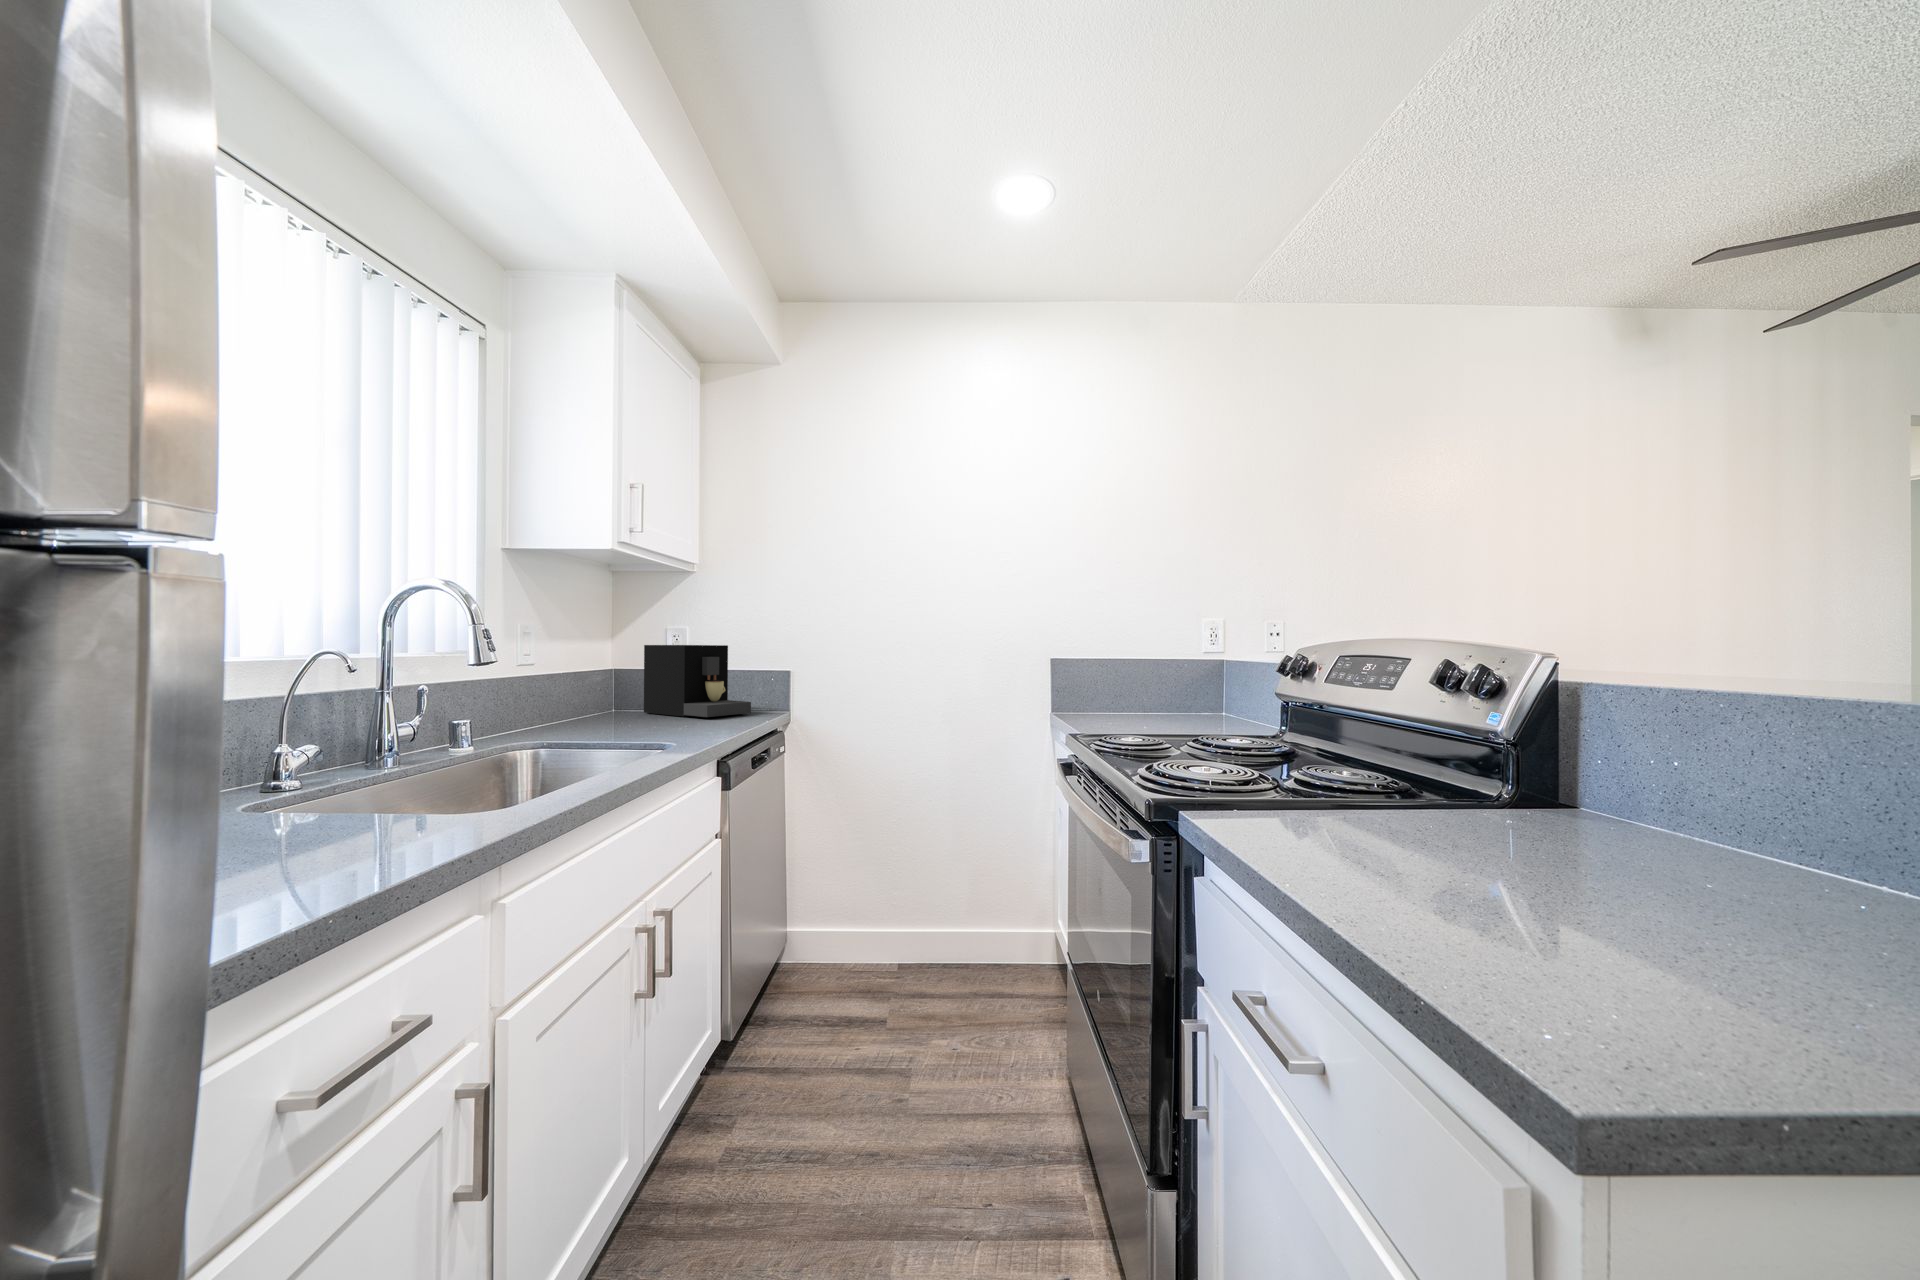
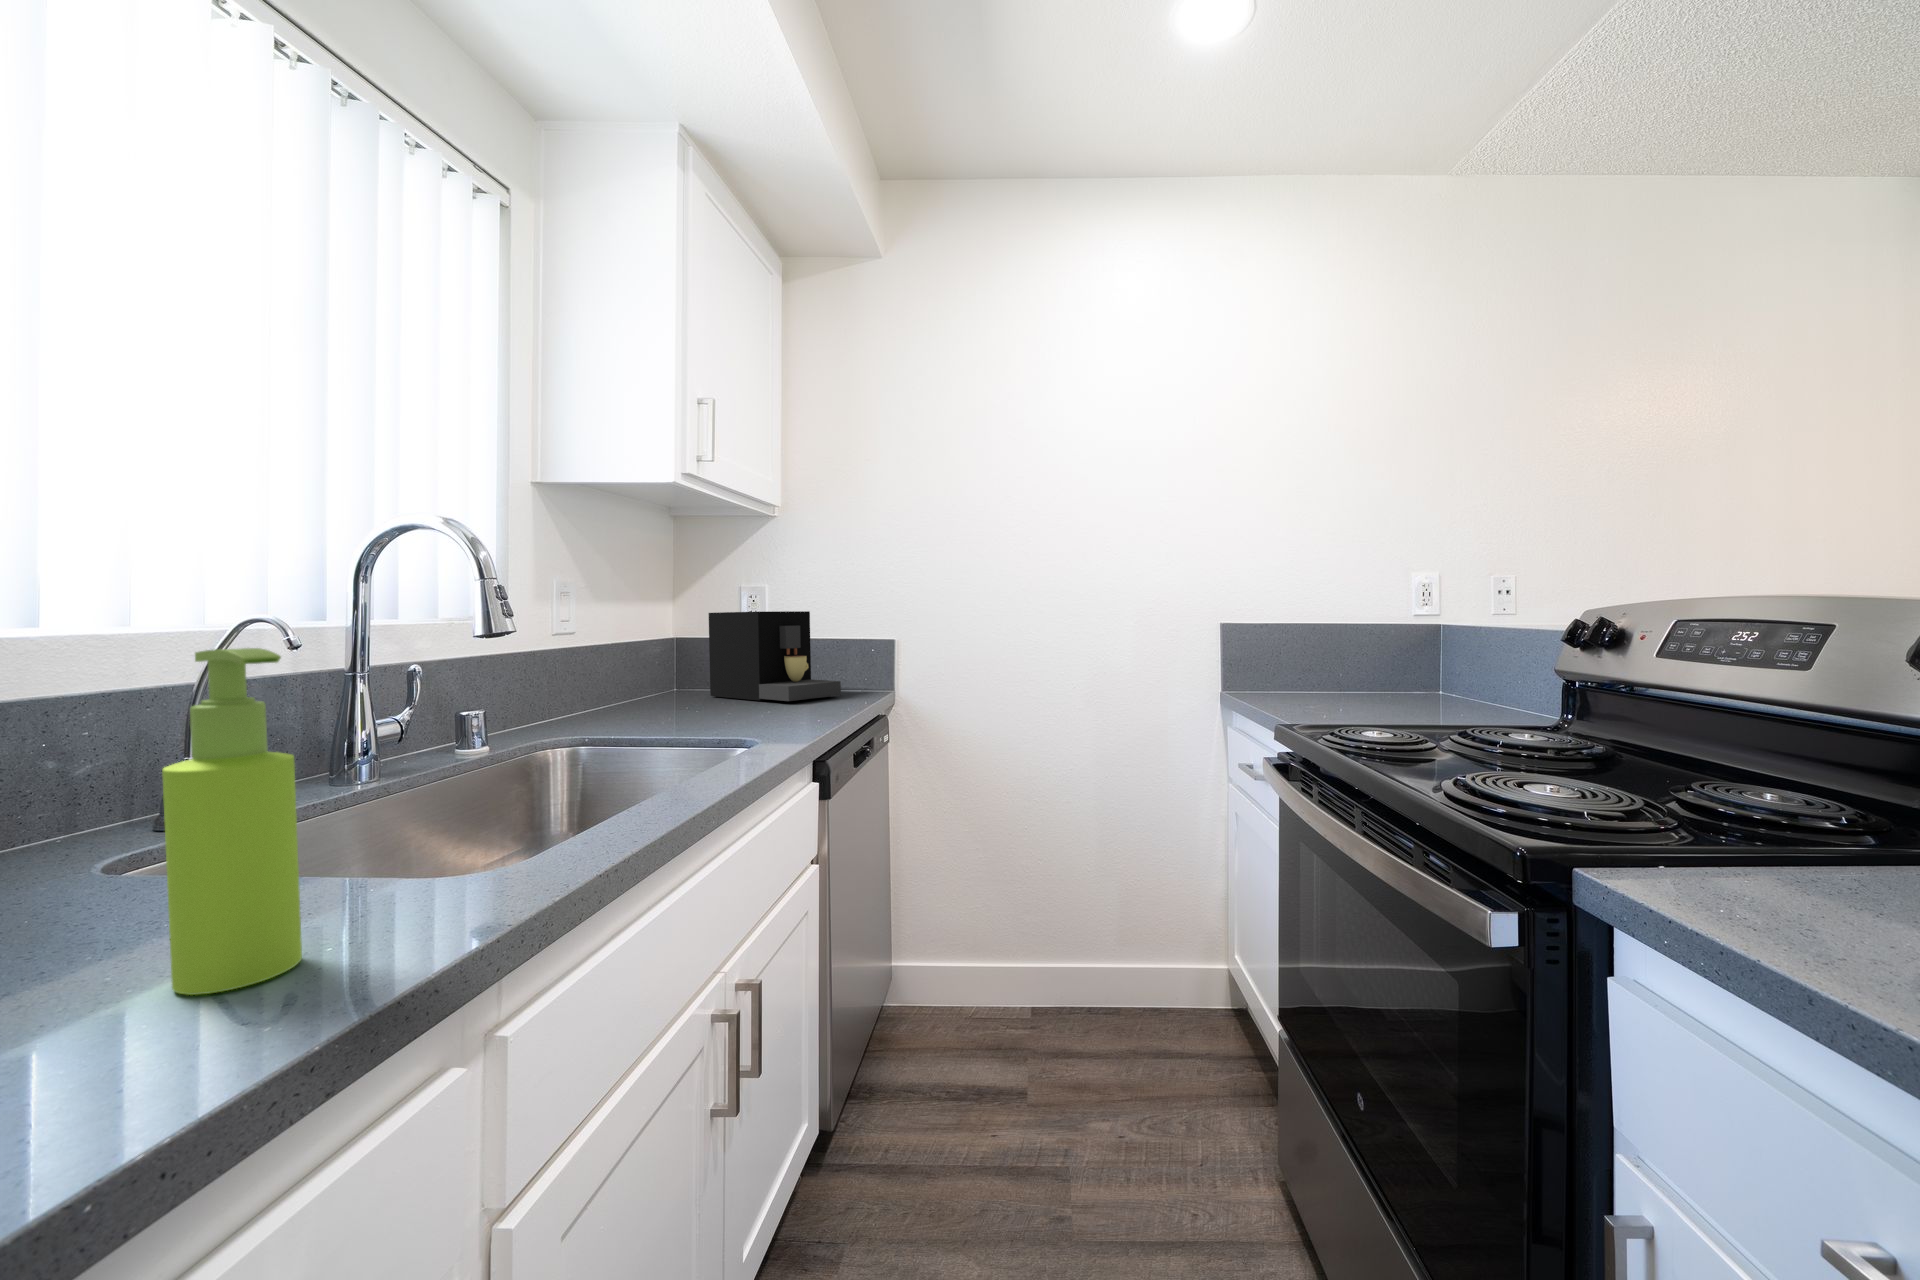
soap dispenser: none [361,681,423,849] -> present [162,648,302,995]

